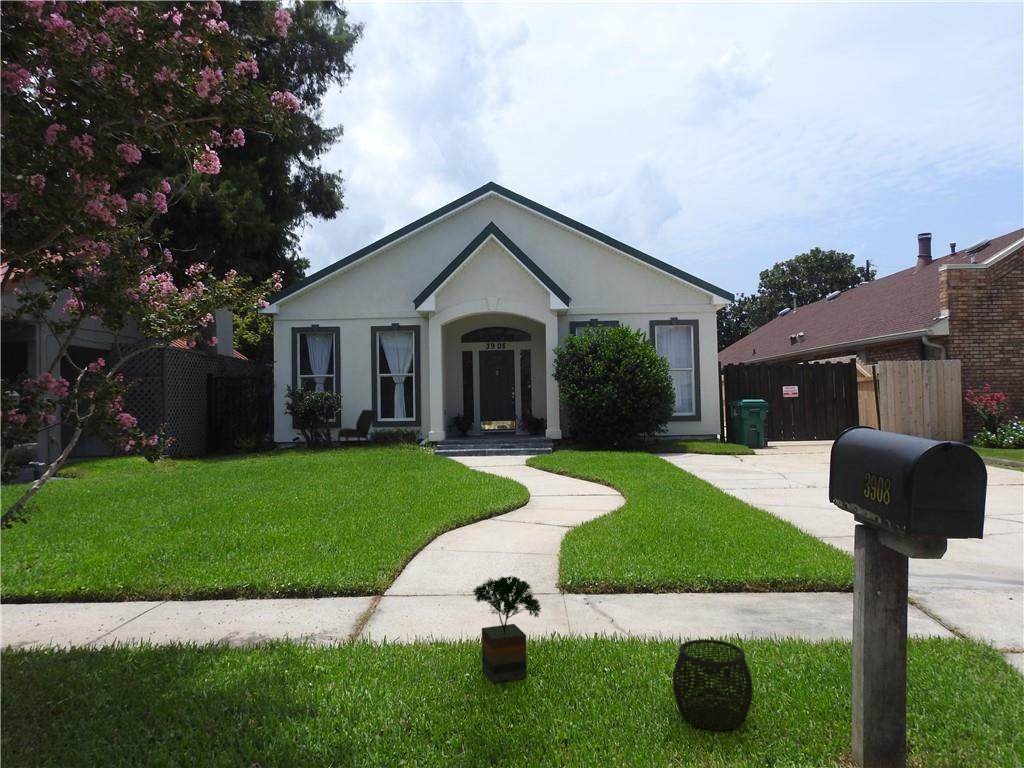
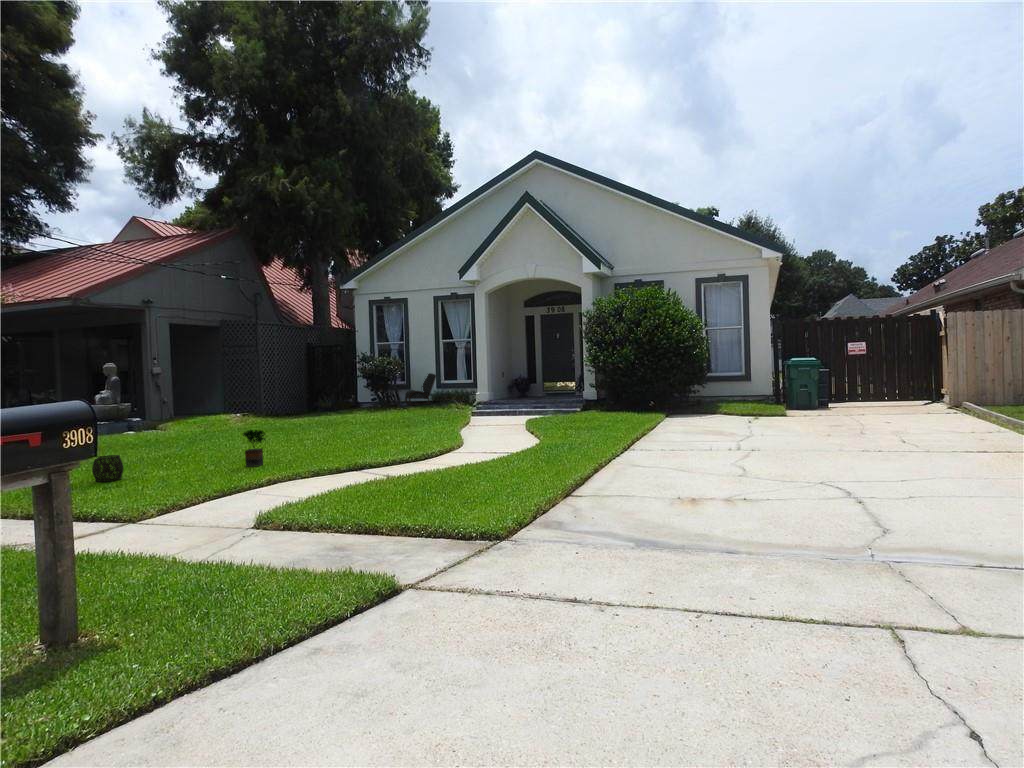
potted tree: present [473,576,541,683] -> present [243,430,265,467]
woven basket: present [672,639,753,731] -> present [92,455,124,482]

